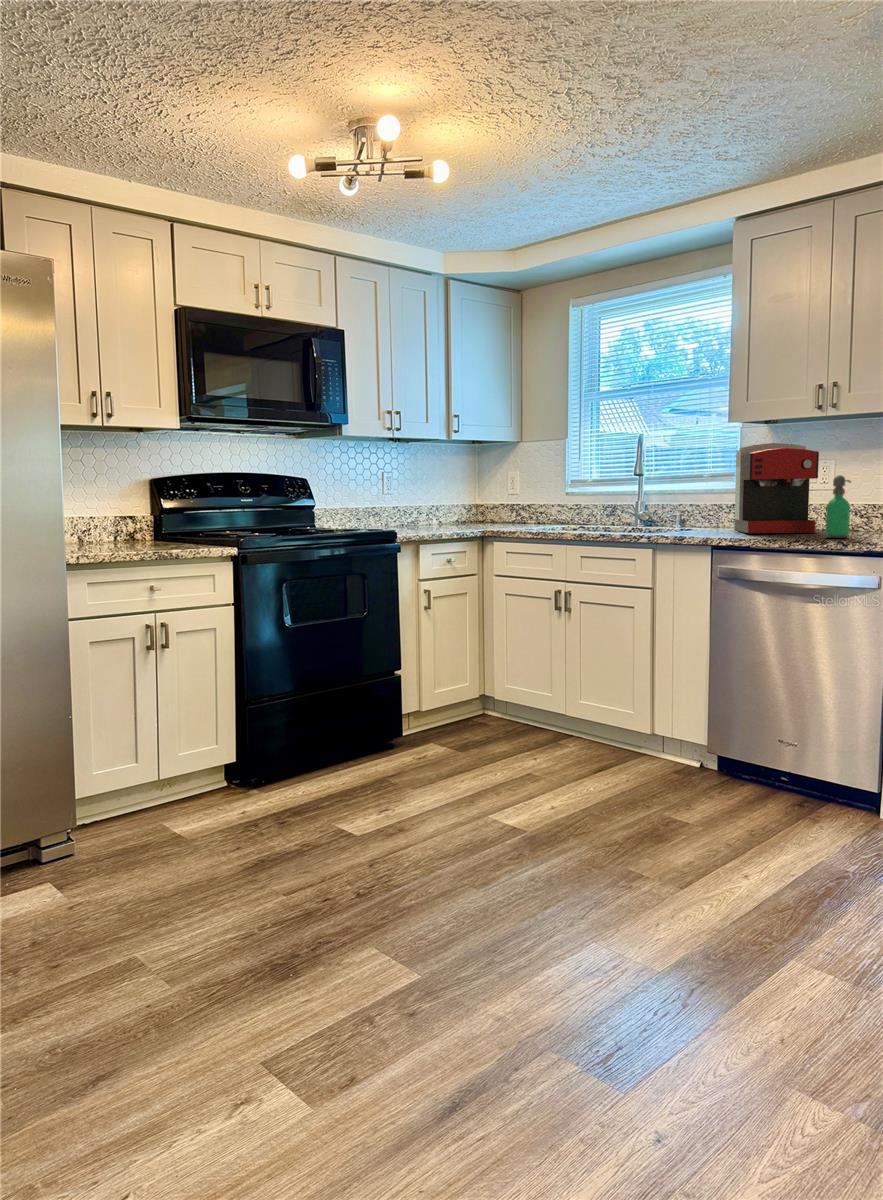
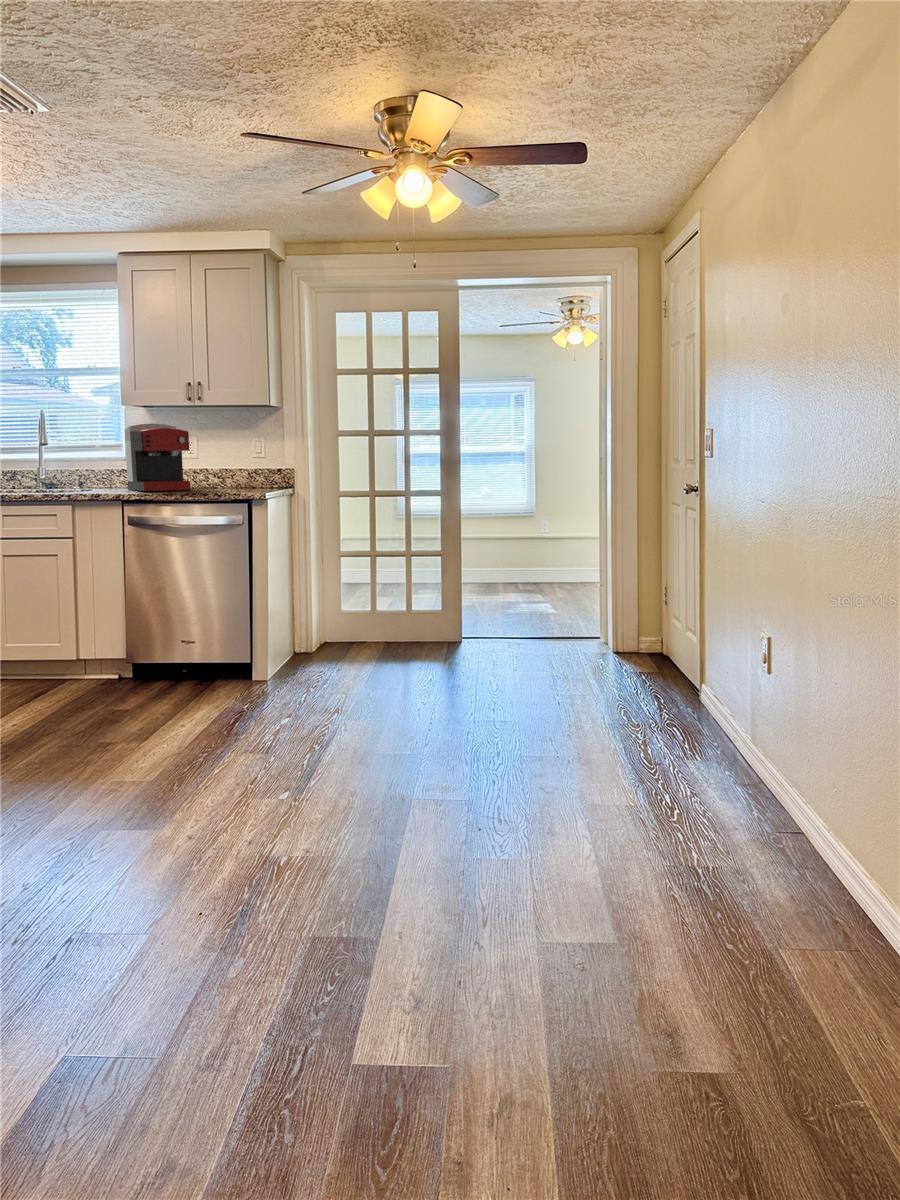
soap dispenser: present [826,475,851,538] -> none [200,449,217,493]

